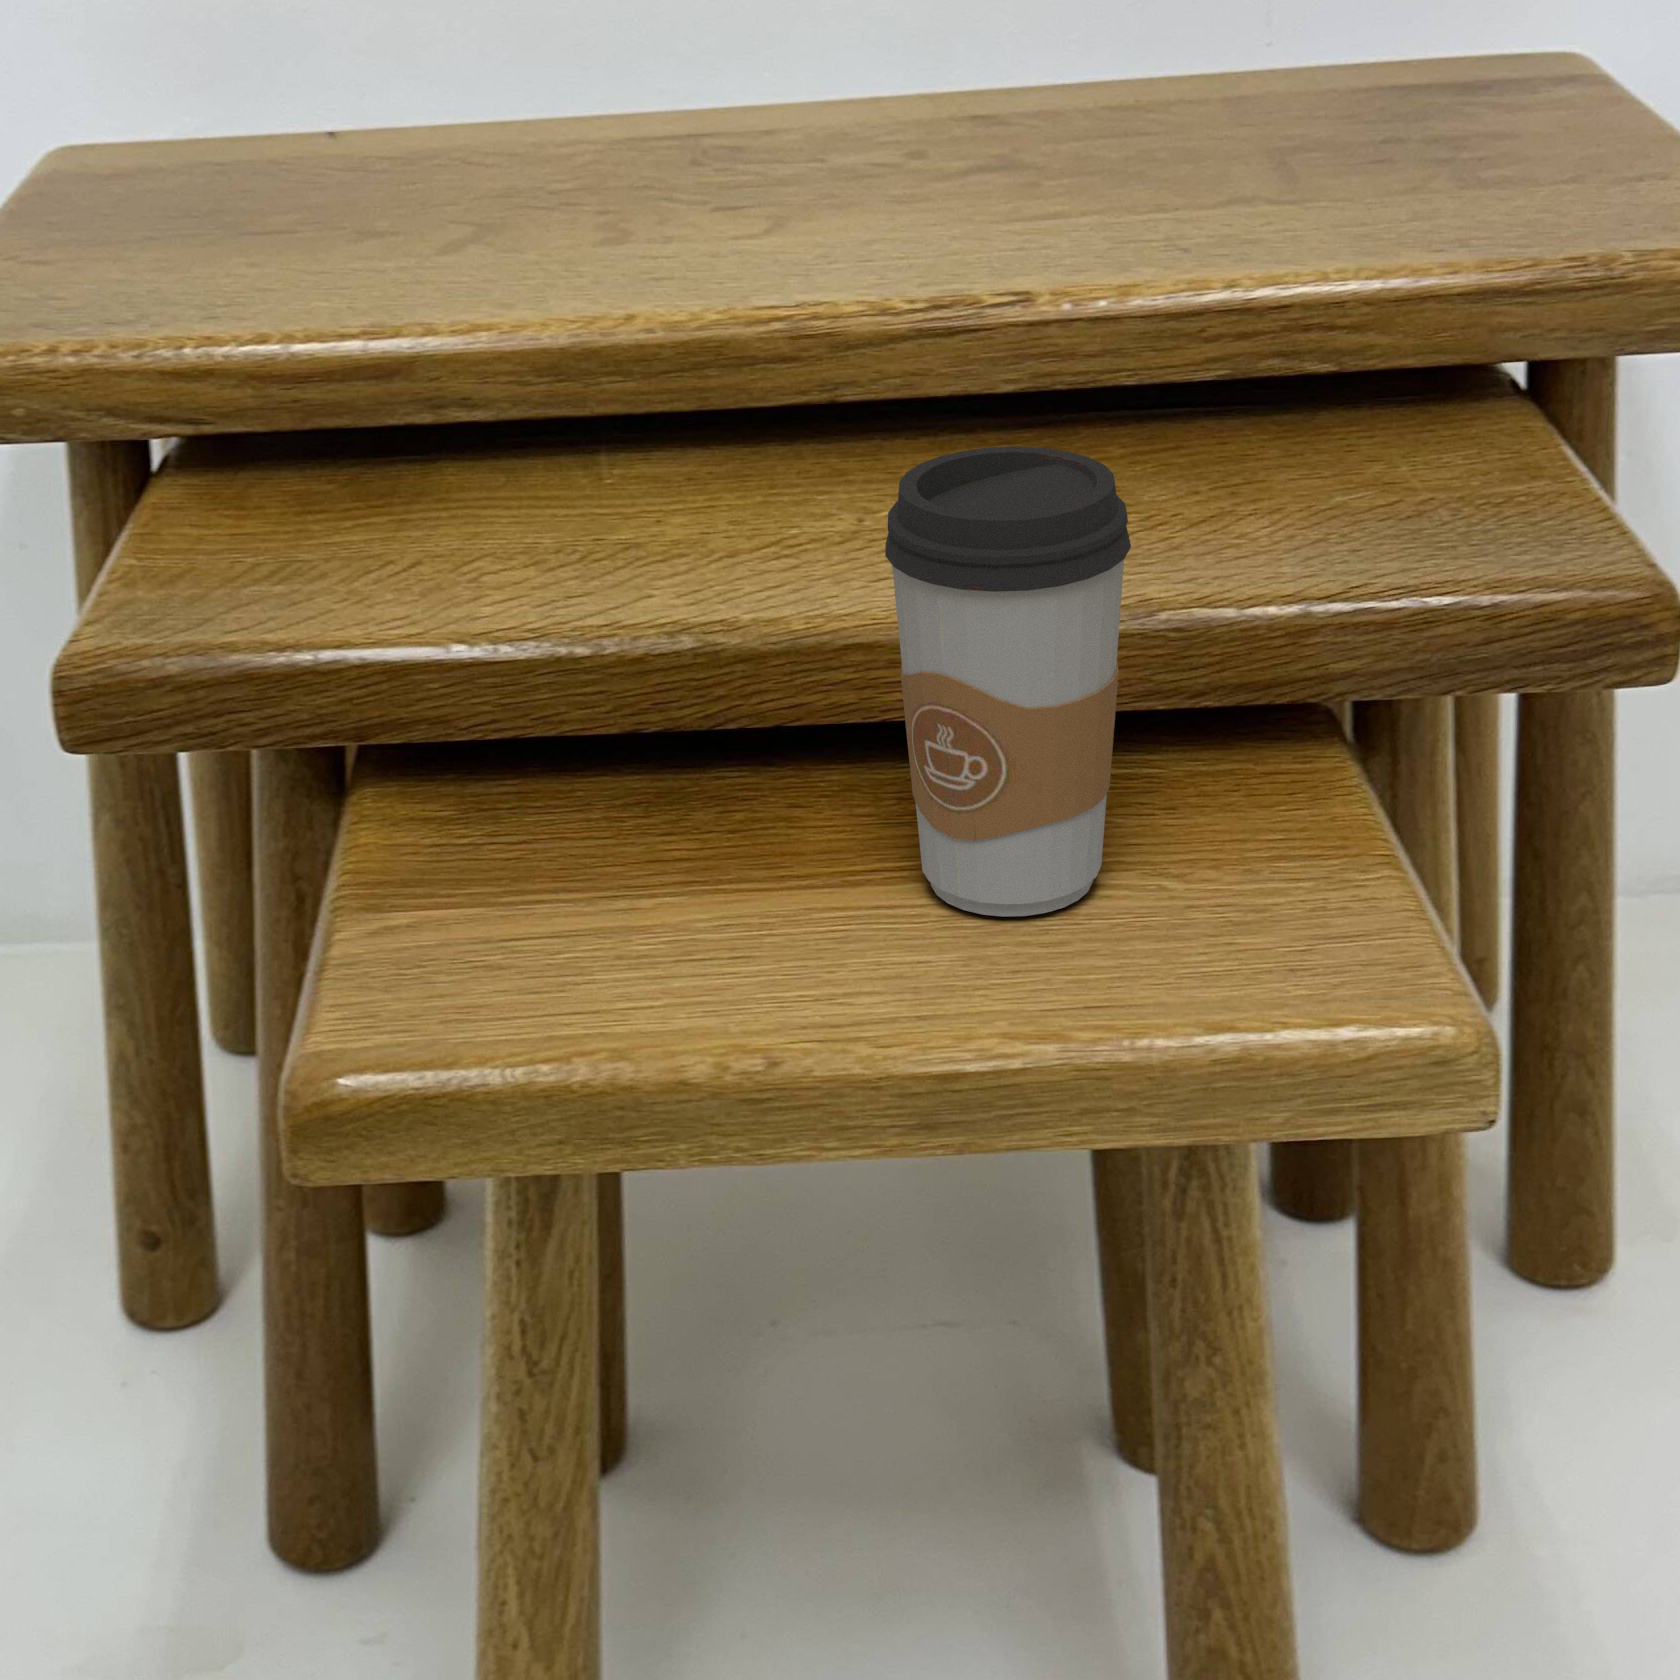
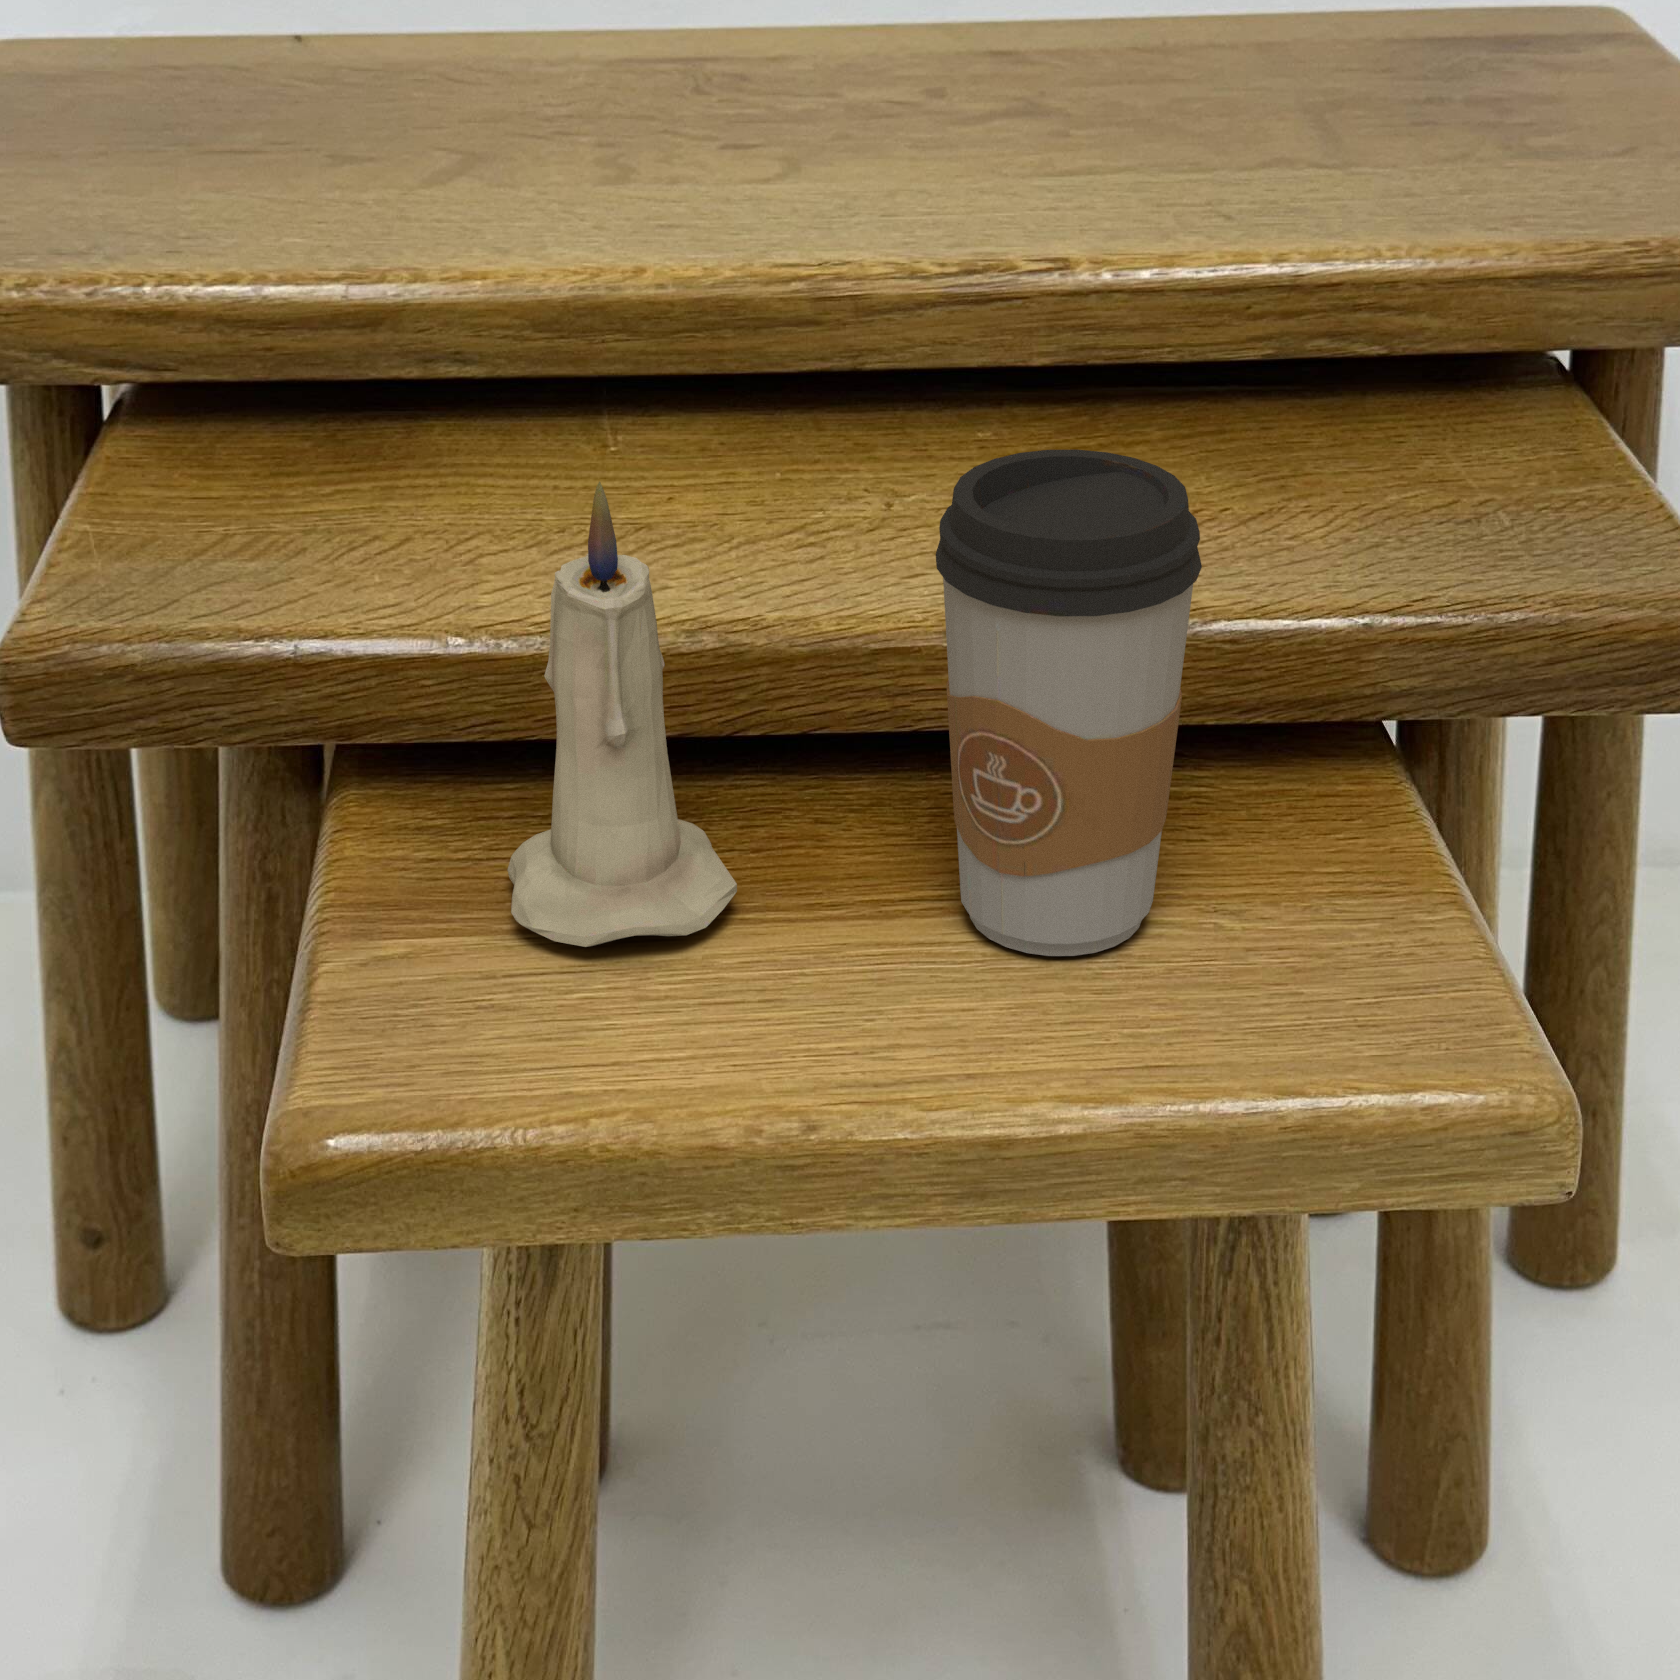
candle: none [507,486,716,916] -> present [508,482,737,947]

